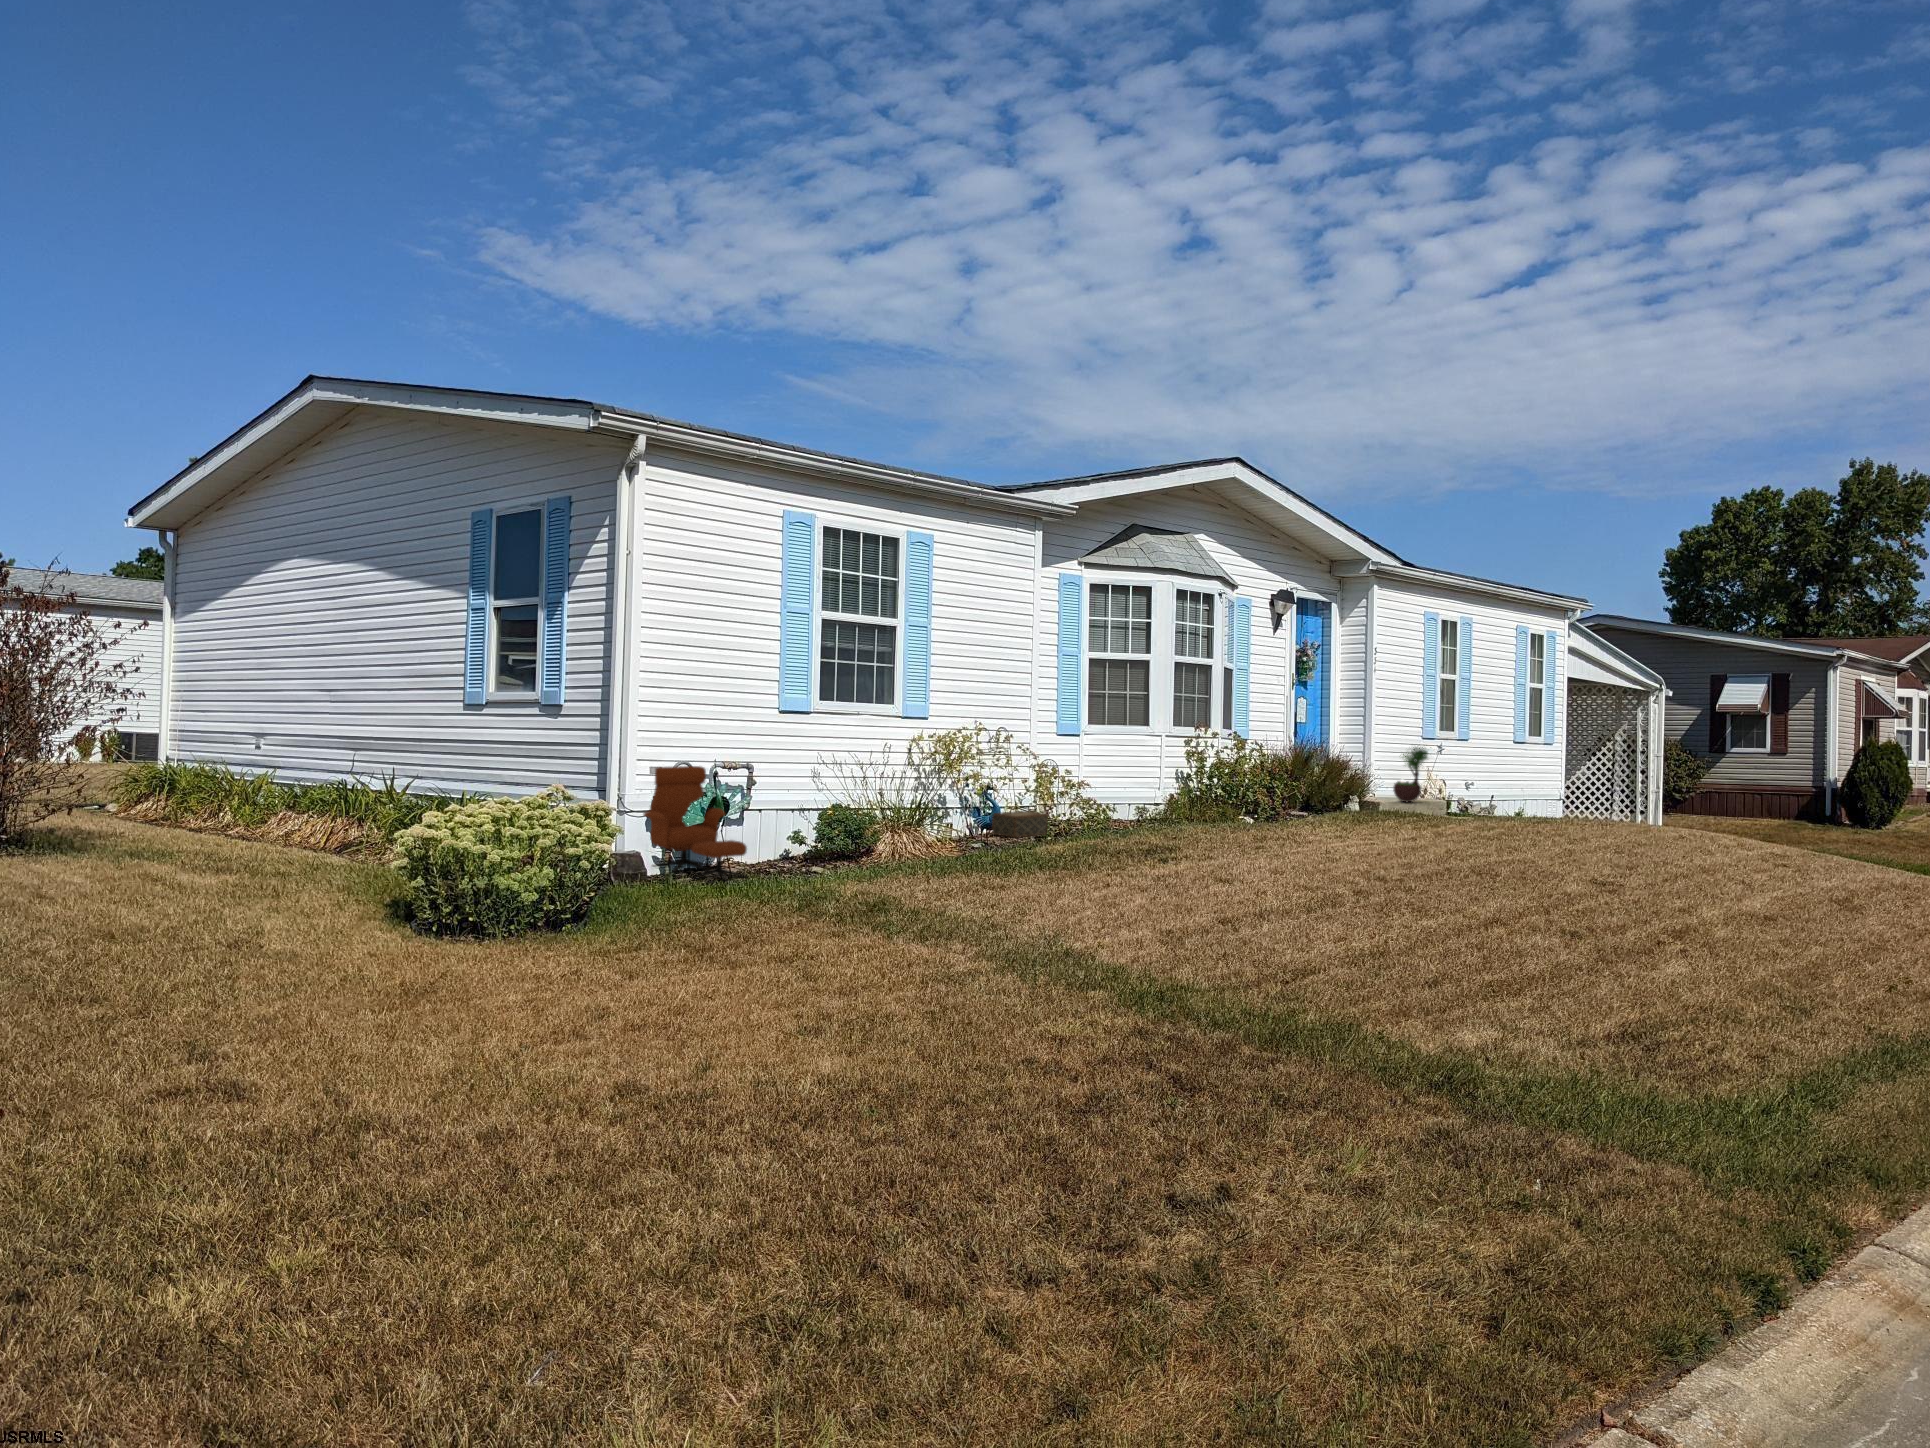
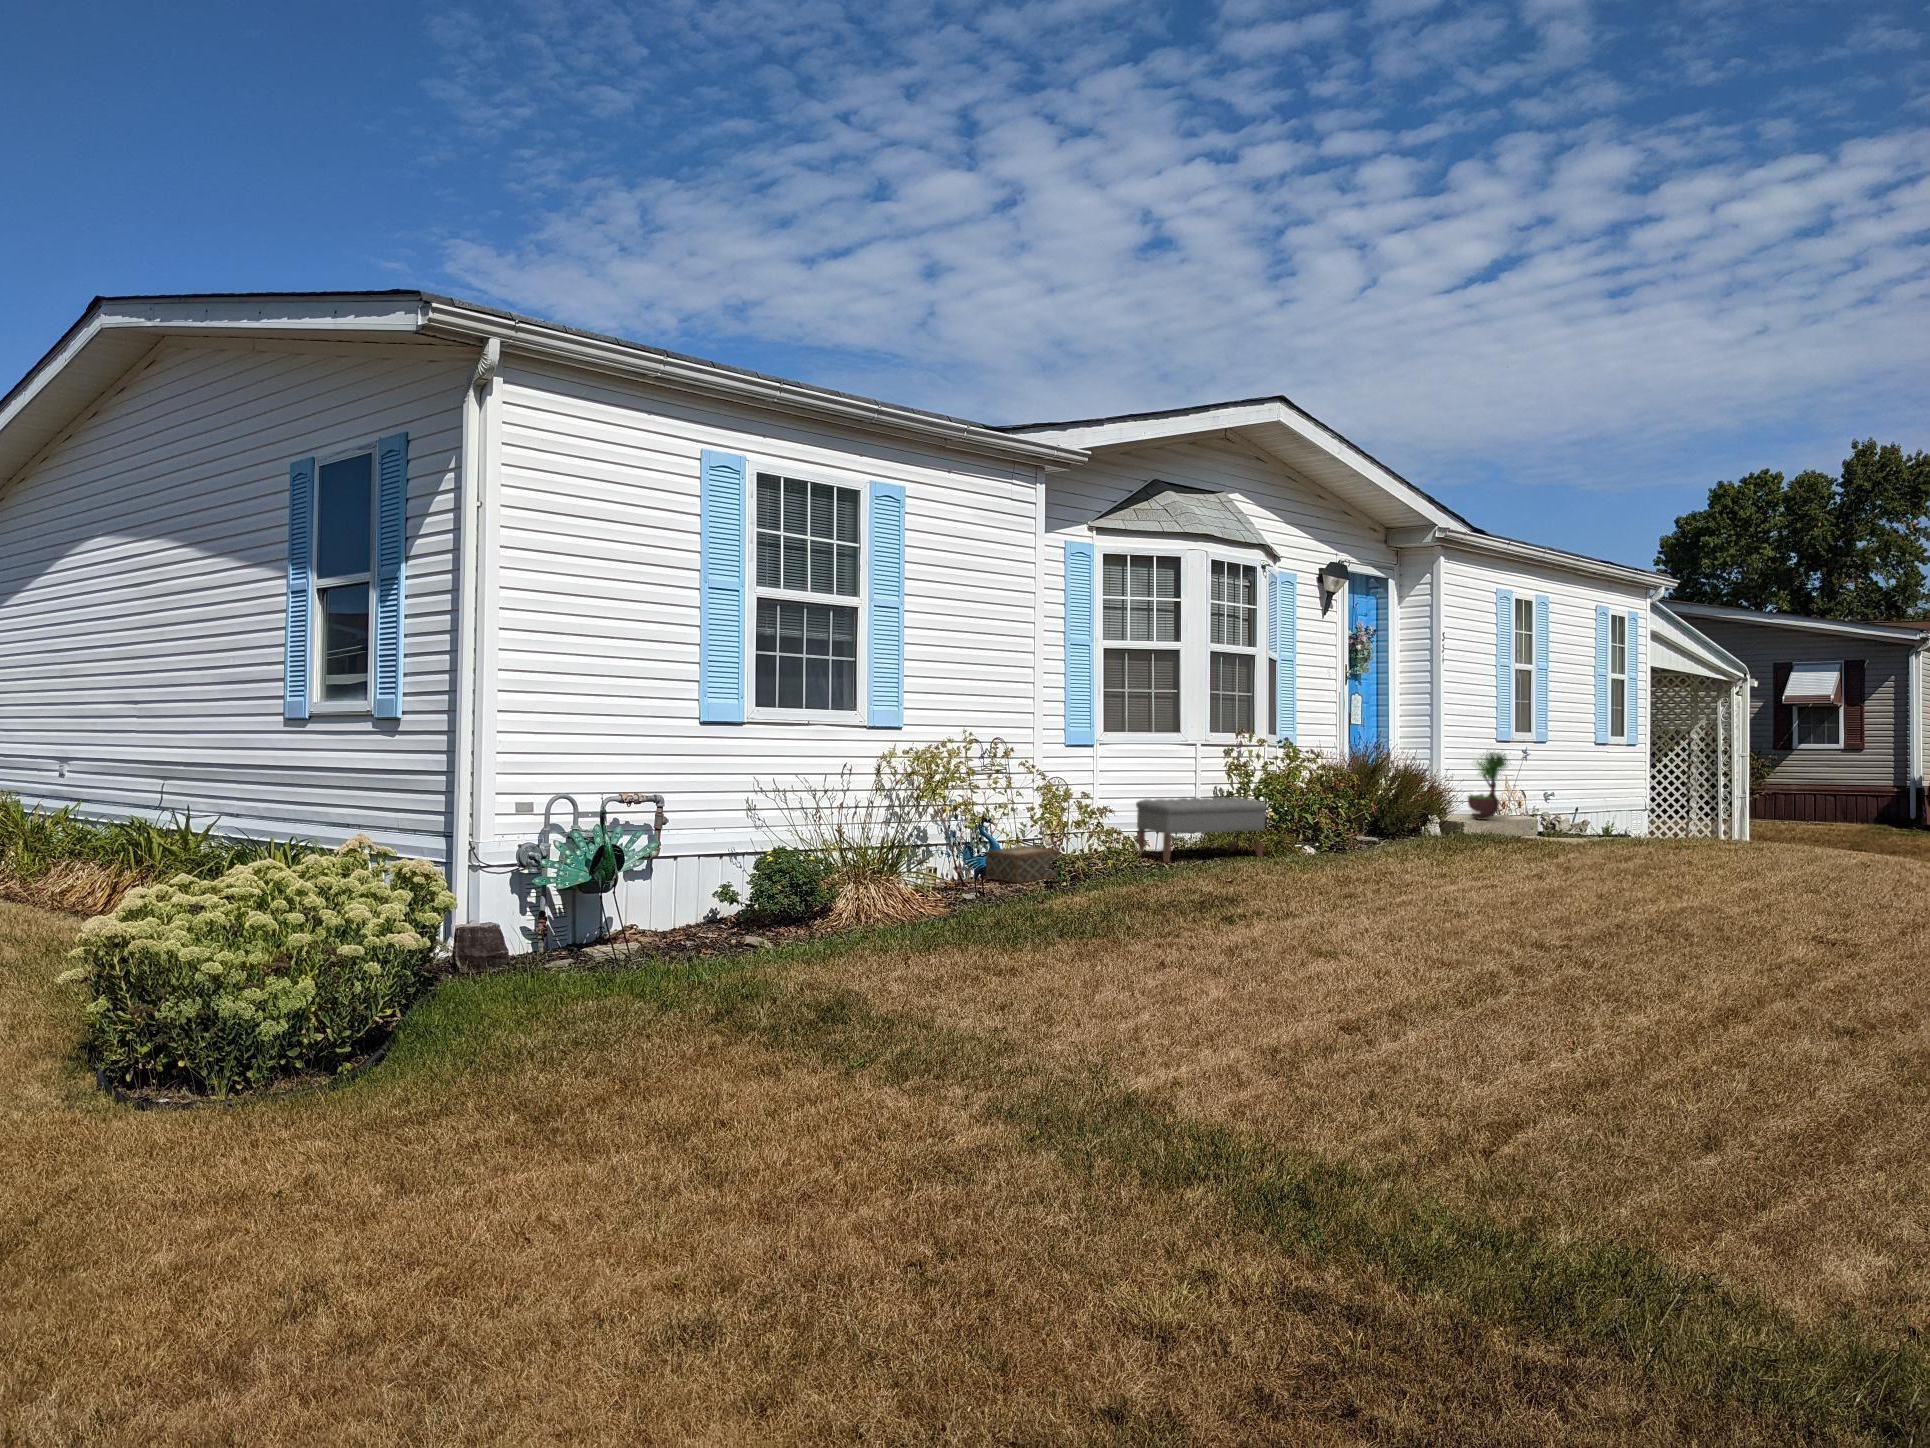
lounge chair: present [643,766,747,881] -> none [503,801,649,969]
bench: none [1113,777,1217,827] -> present [1136,797,1267,863]

